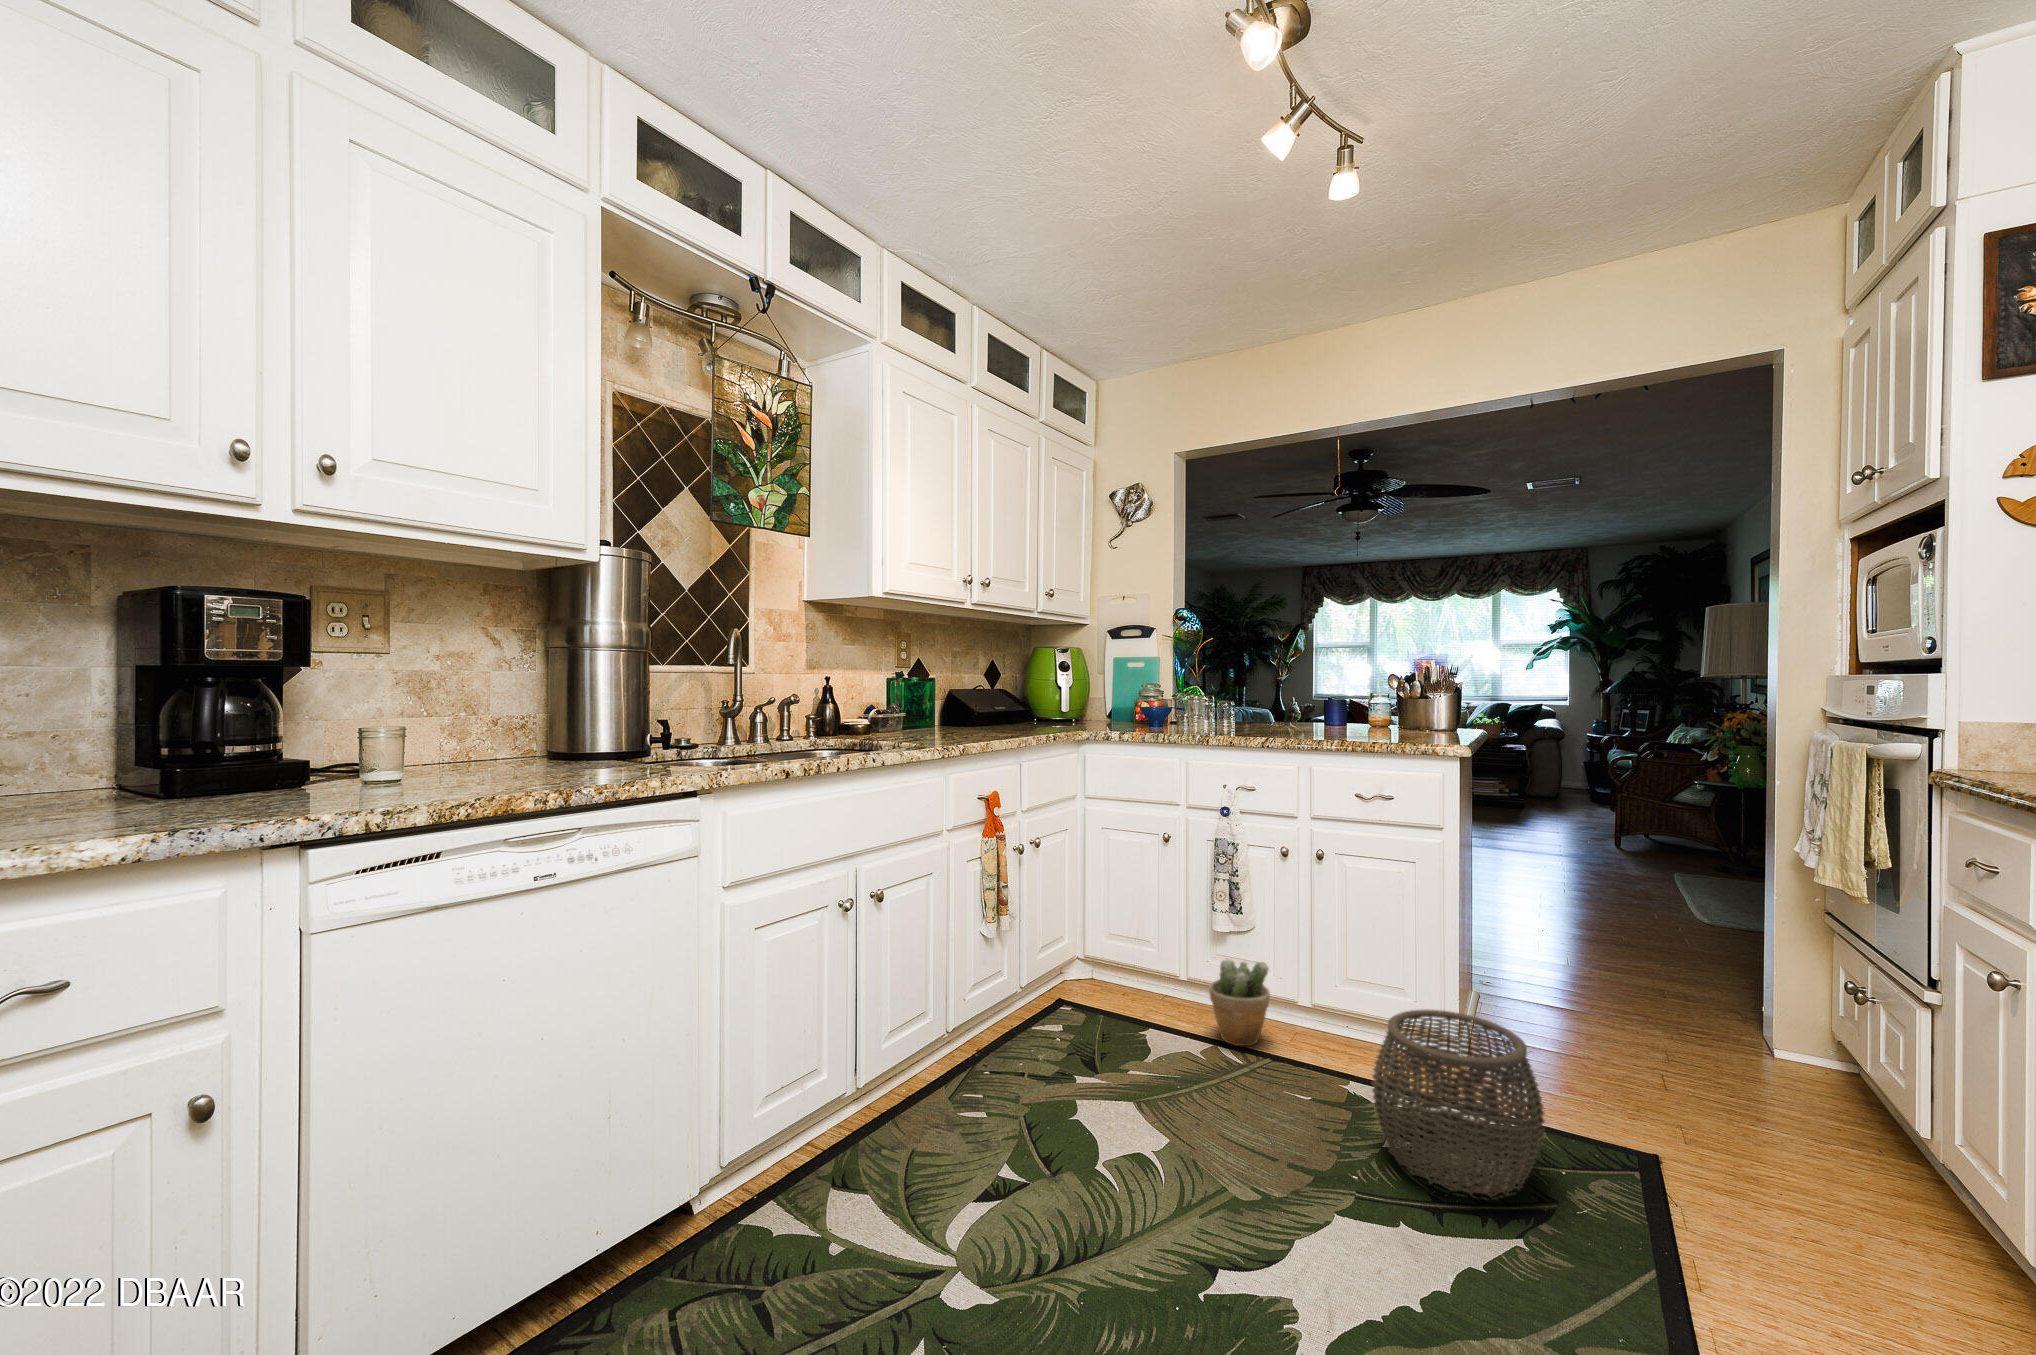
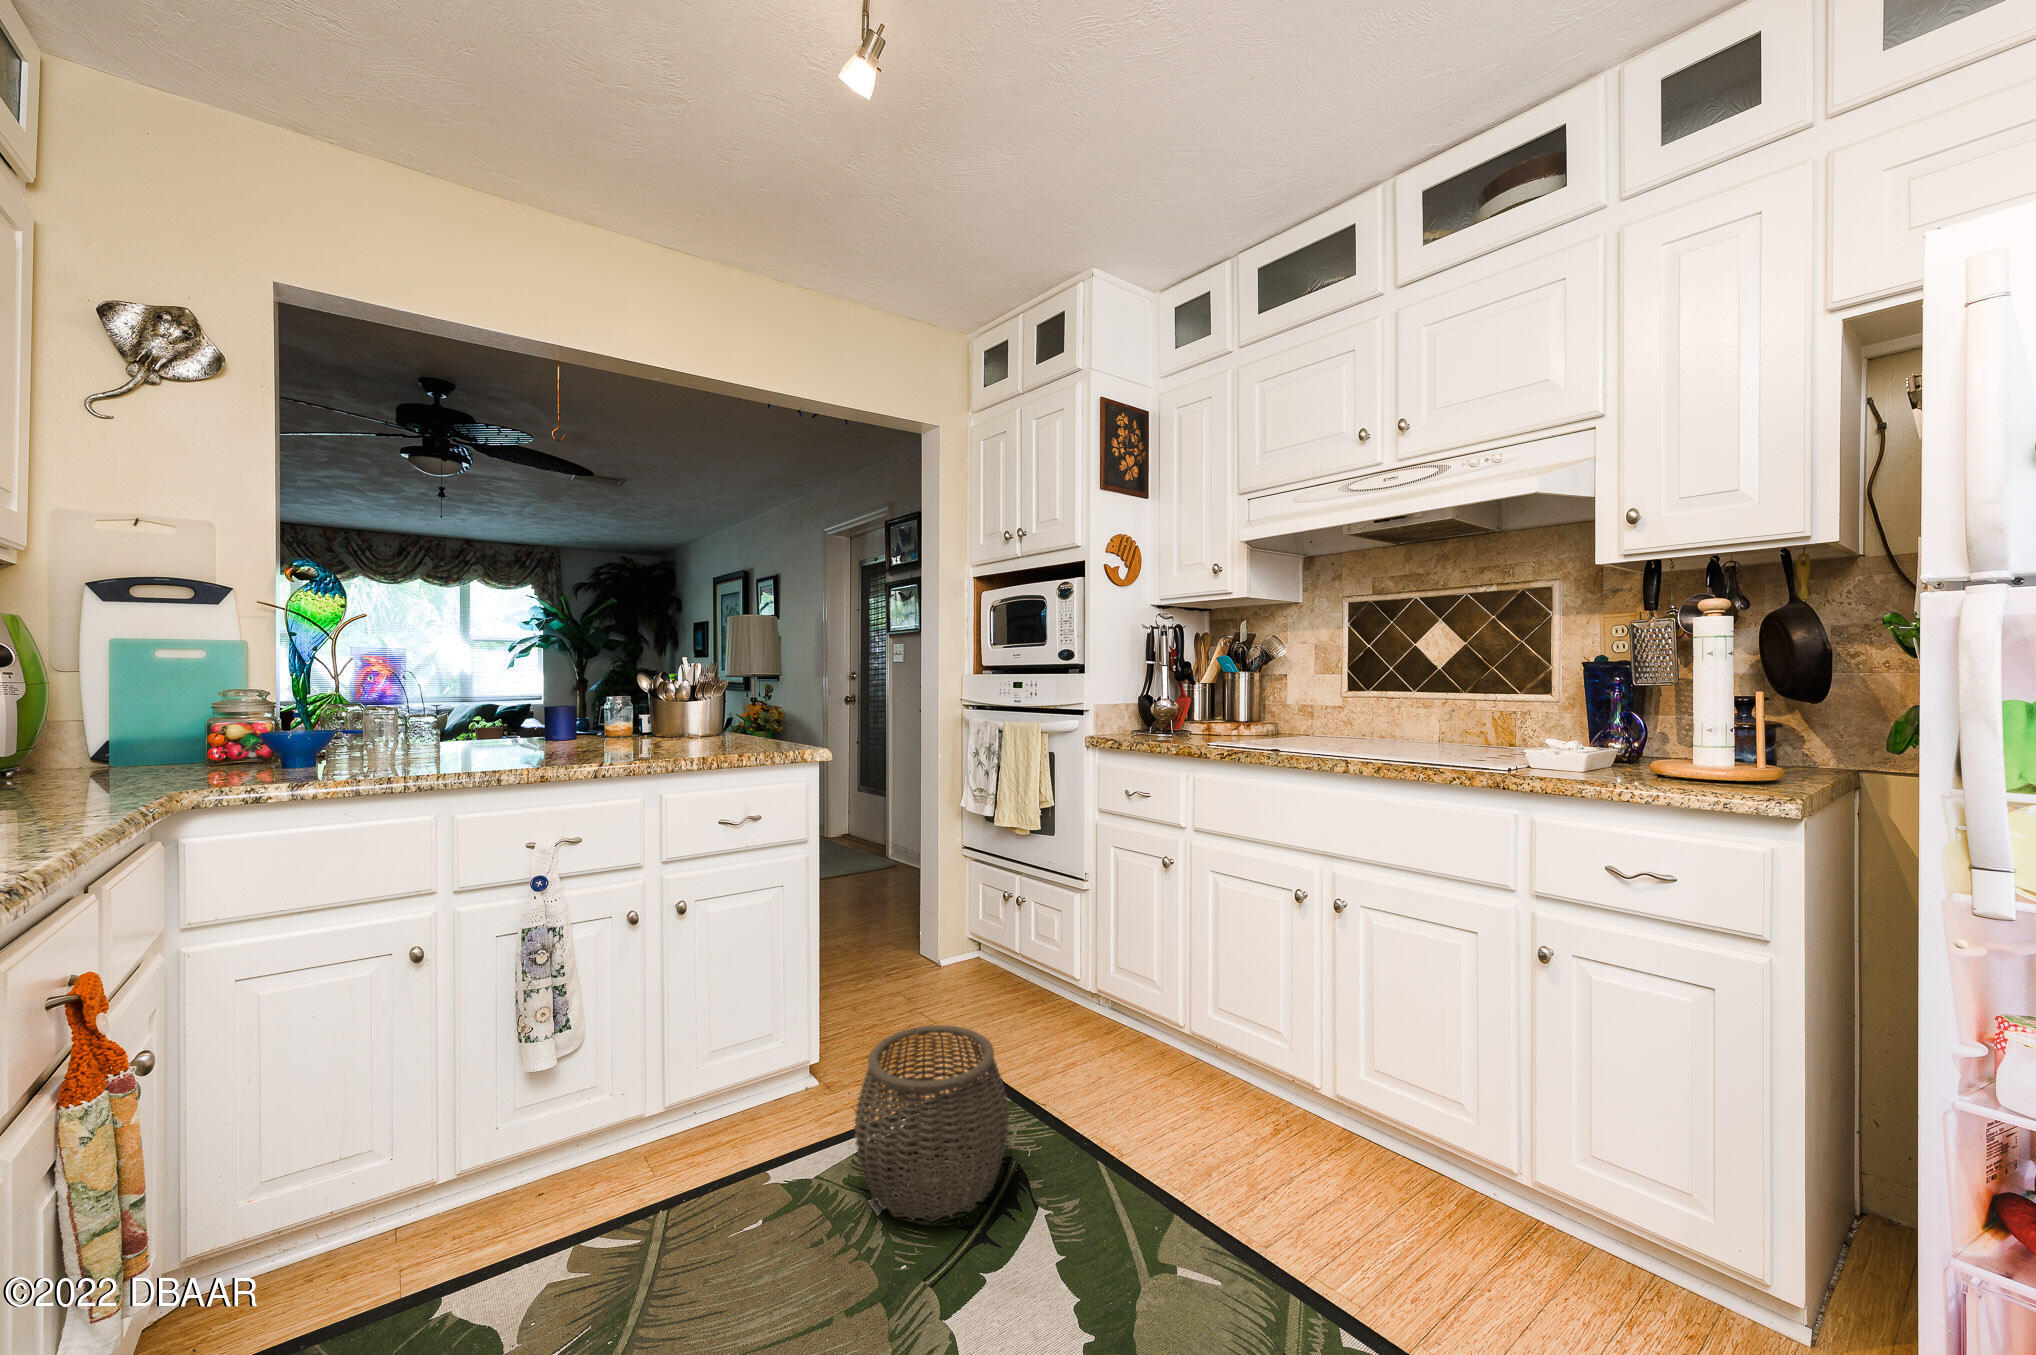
potted plant: present [1209,959,1270,1046] -> none [544,1086,640,1229]

